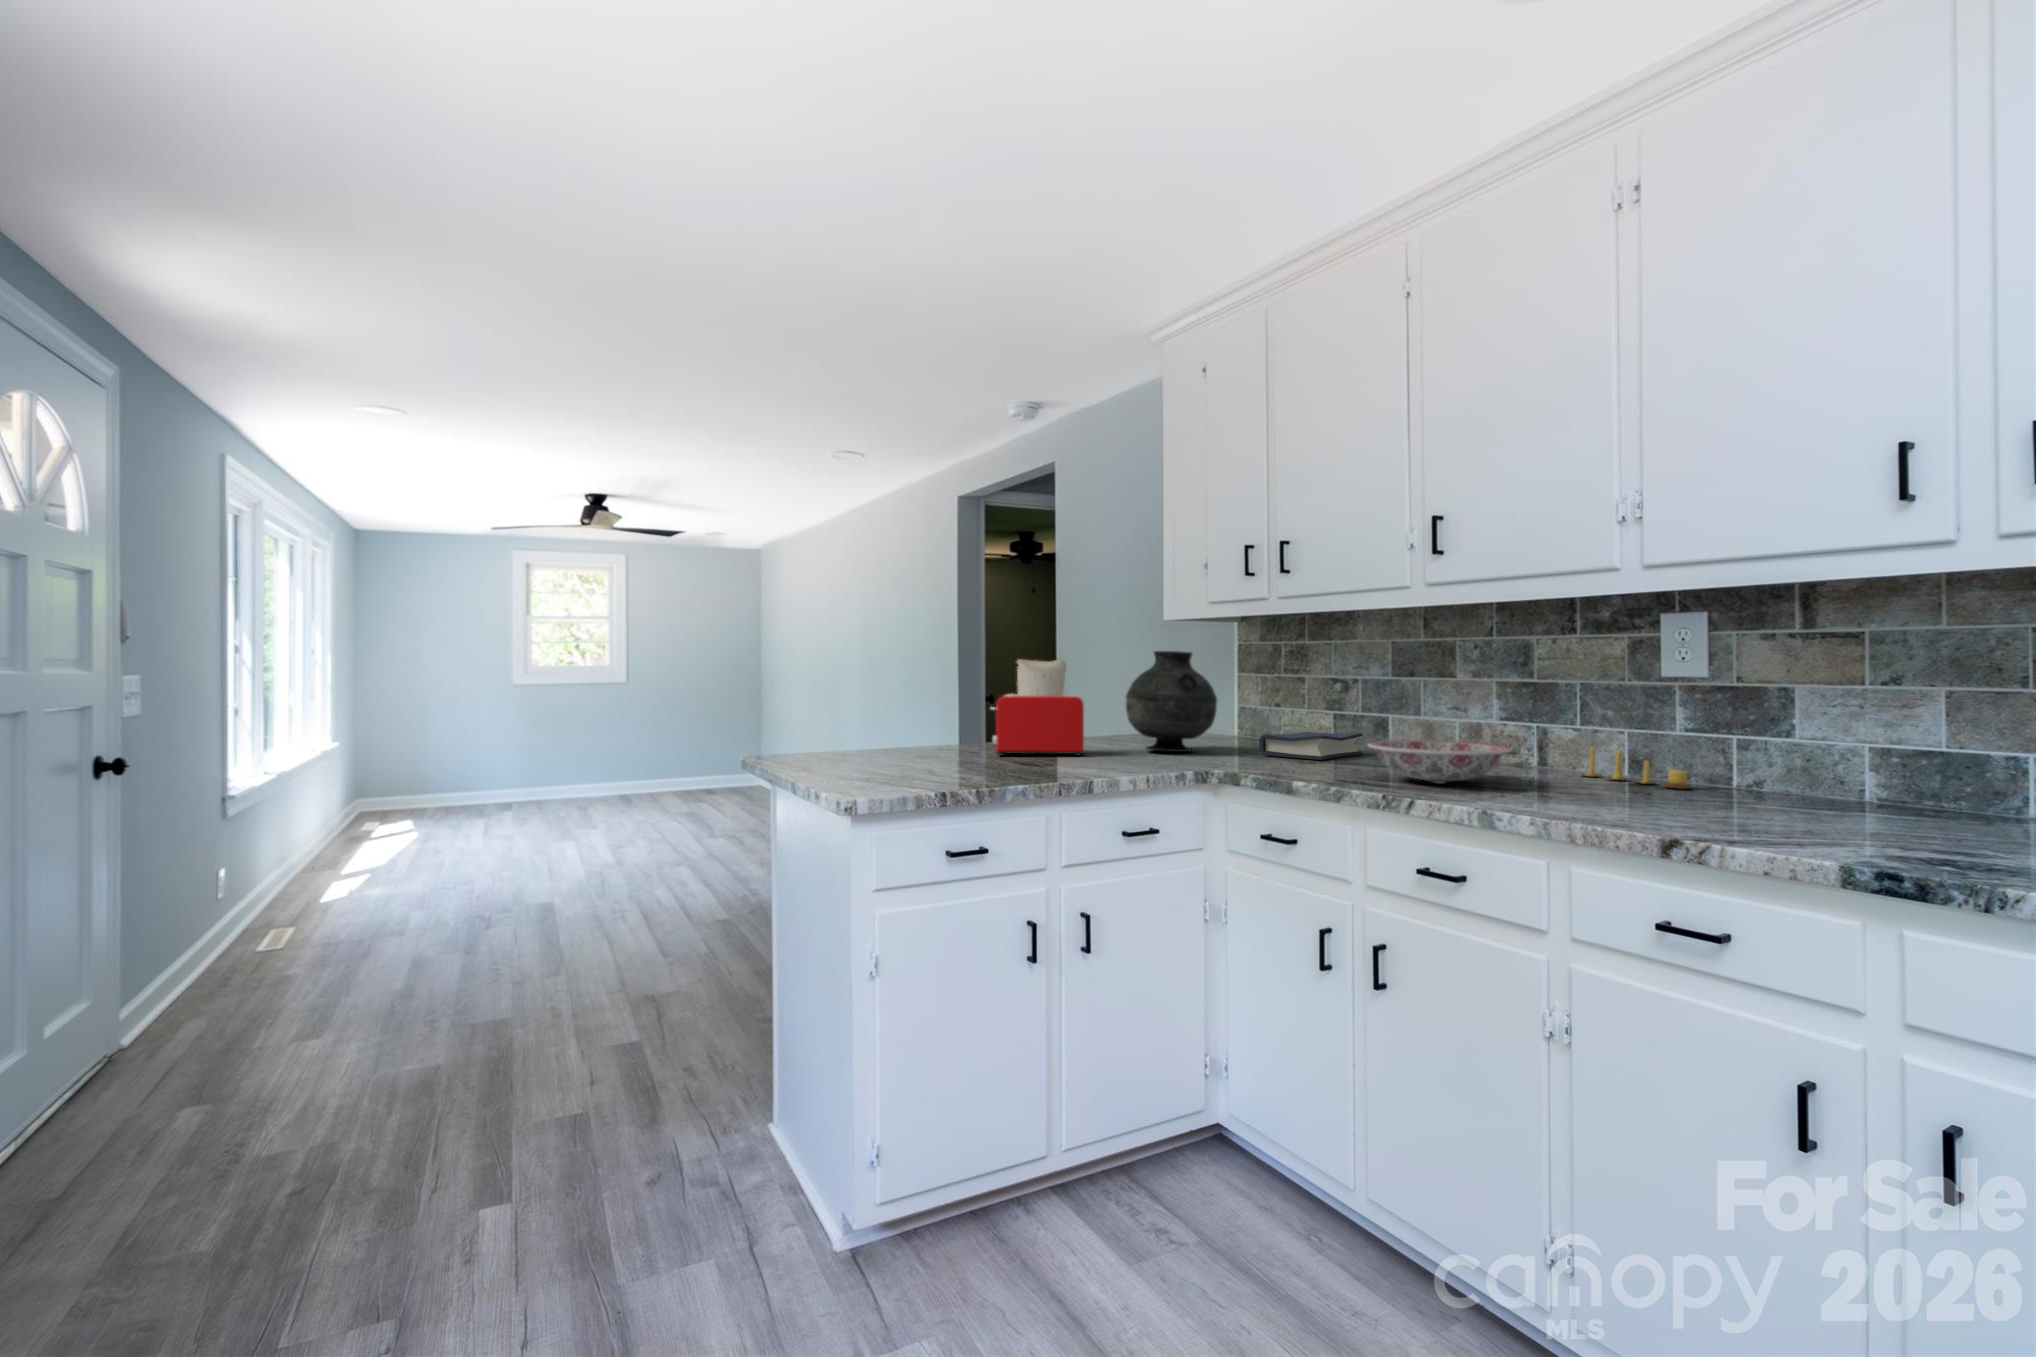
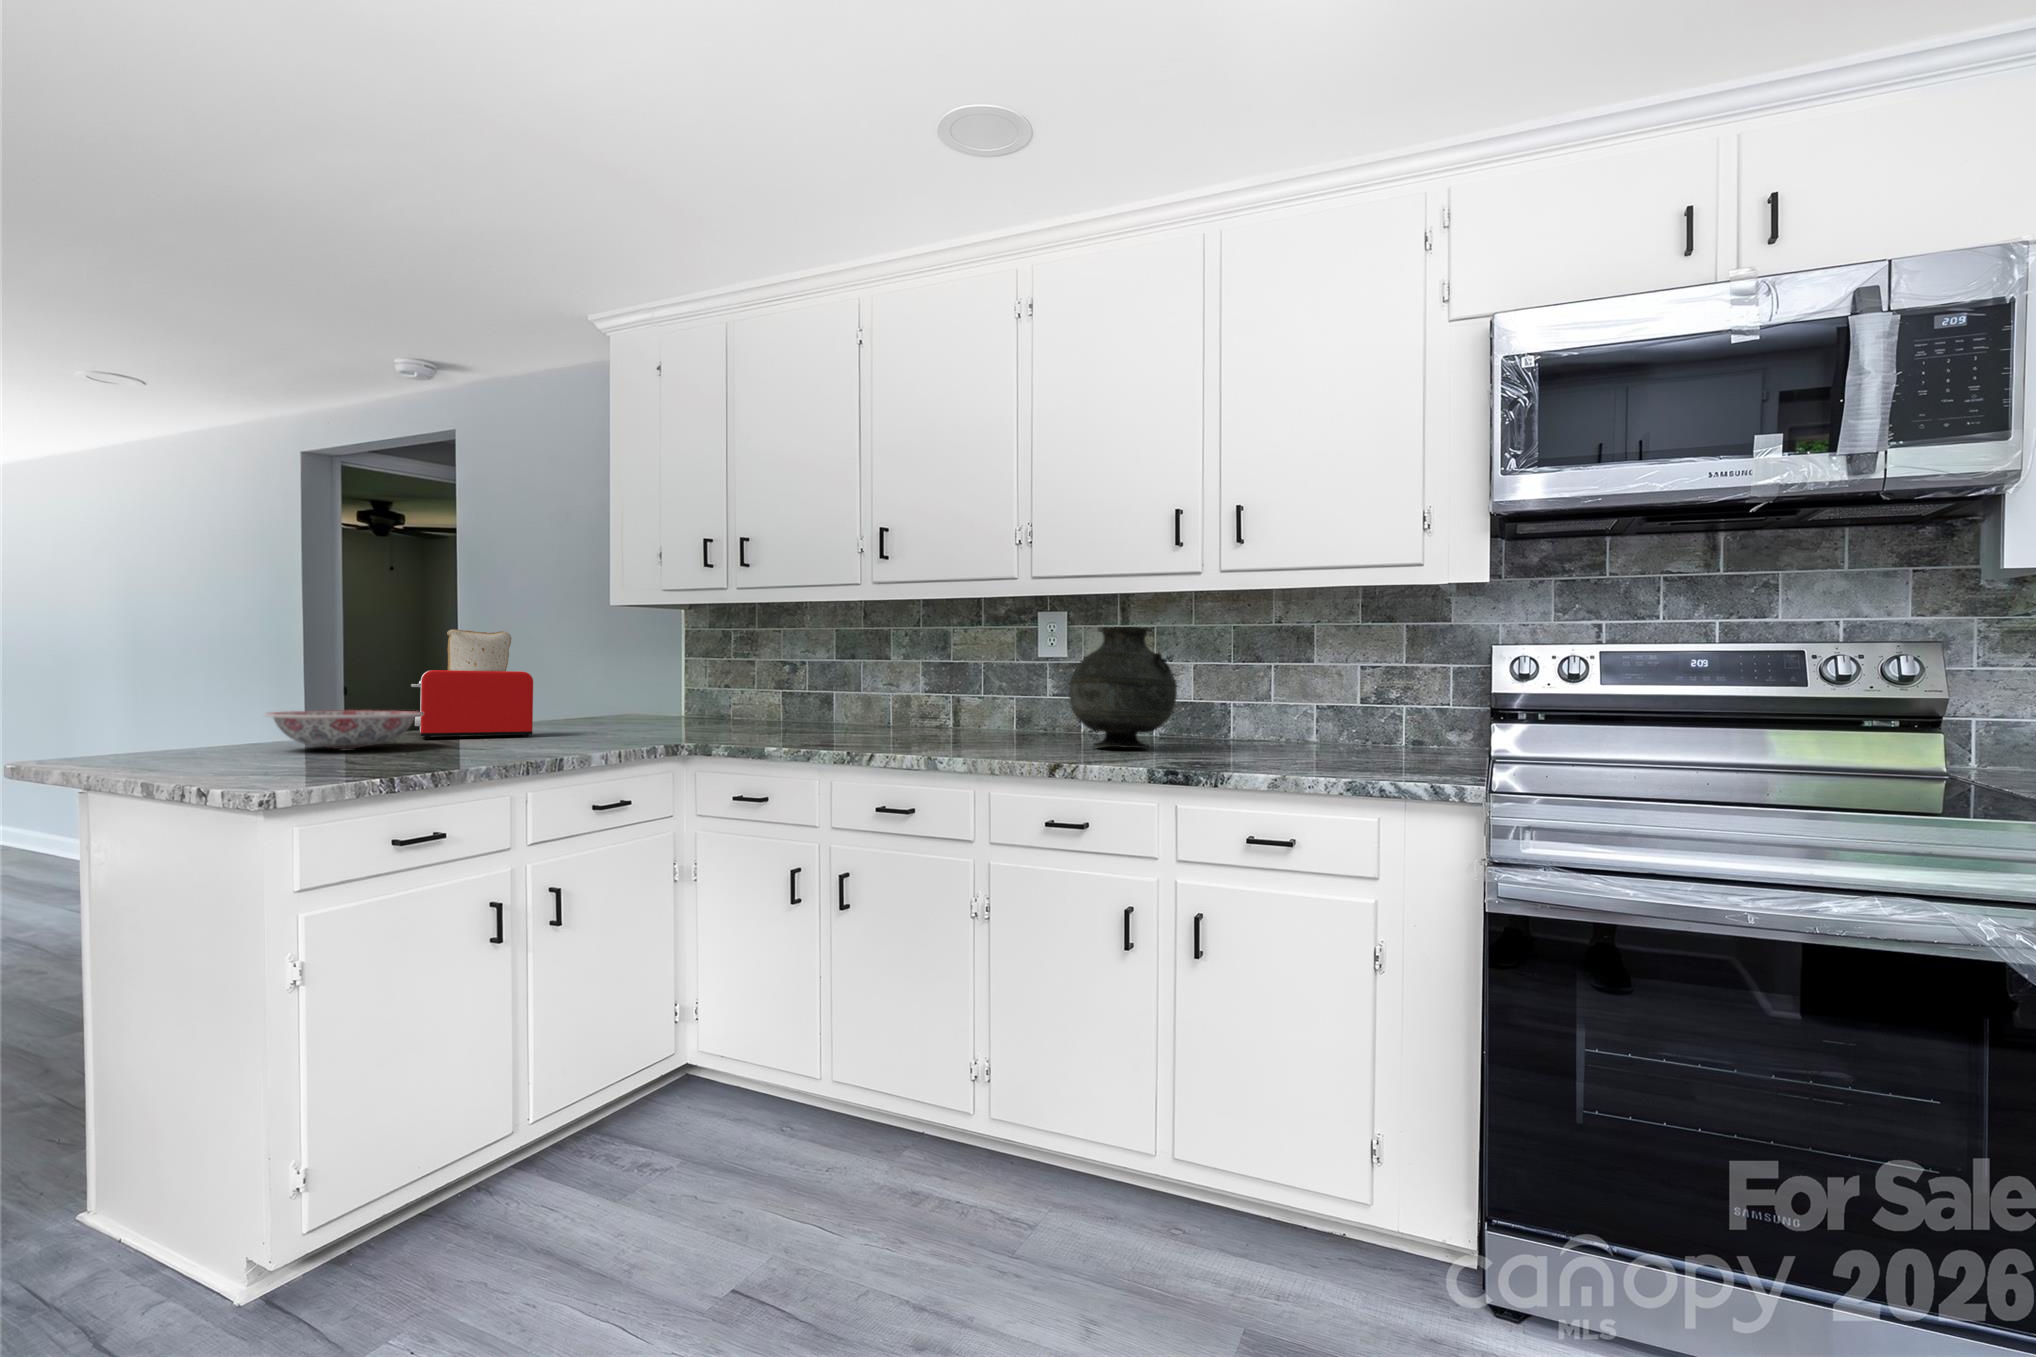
vase: present [1126,651,1217,752] -> present [1069,627,1177,748]
hardback book: present [1259,732,1362,760] -> none [721,709,814,732]
ceramic bowl: present [1368,740,1511,782] -> present [264,710,423,749]
candle: present [1582,747,1692,789] -> none [984,710,1058,739]

